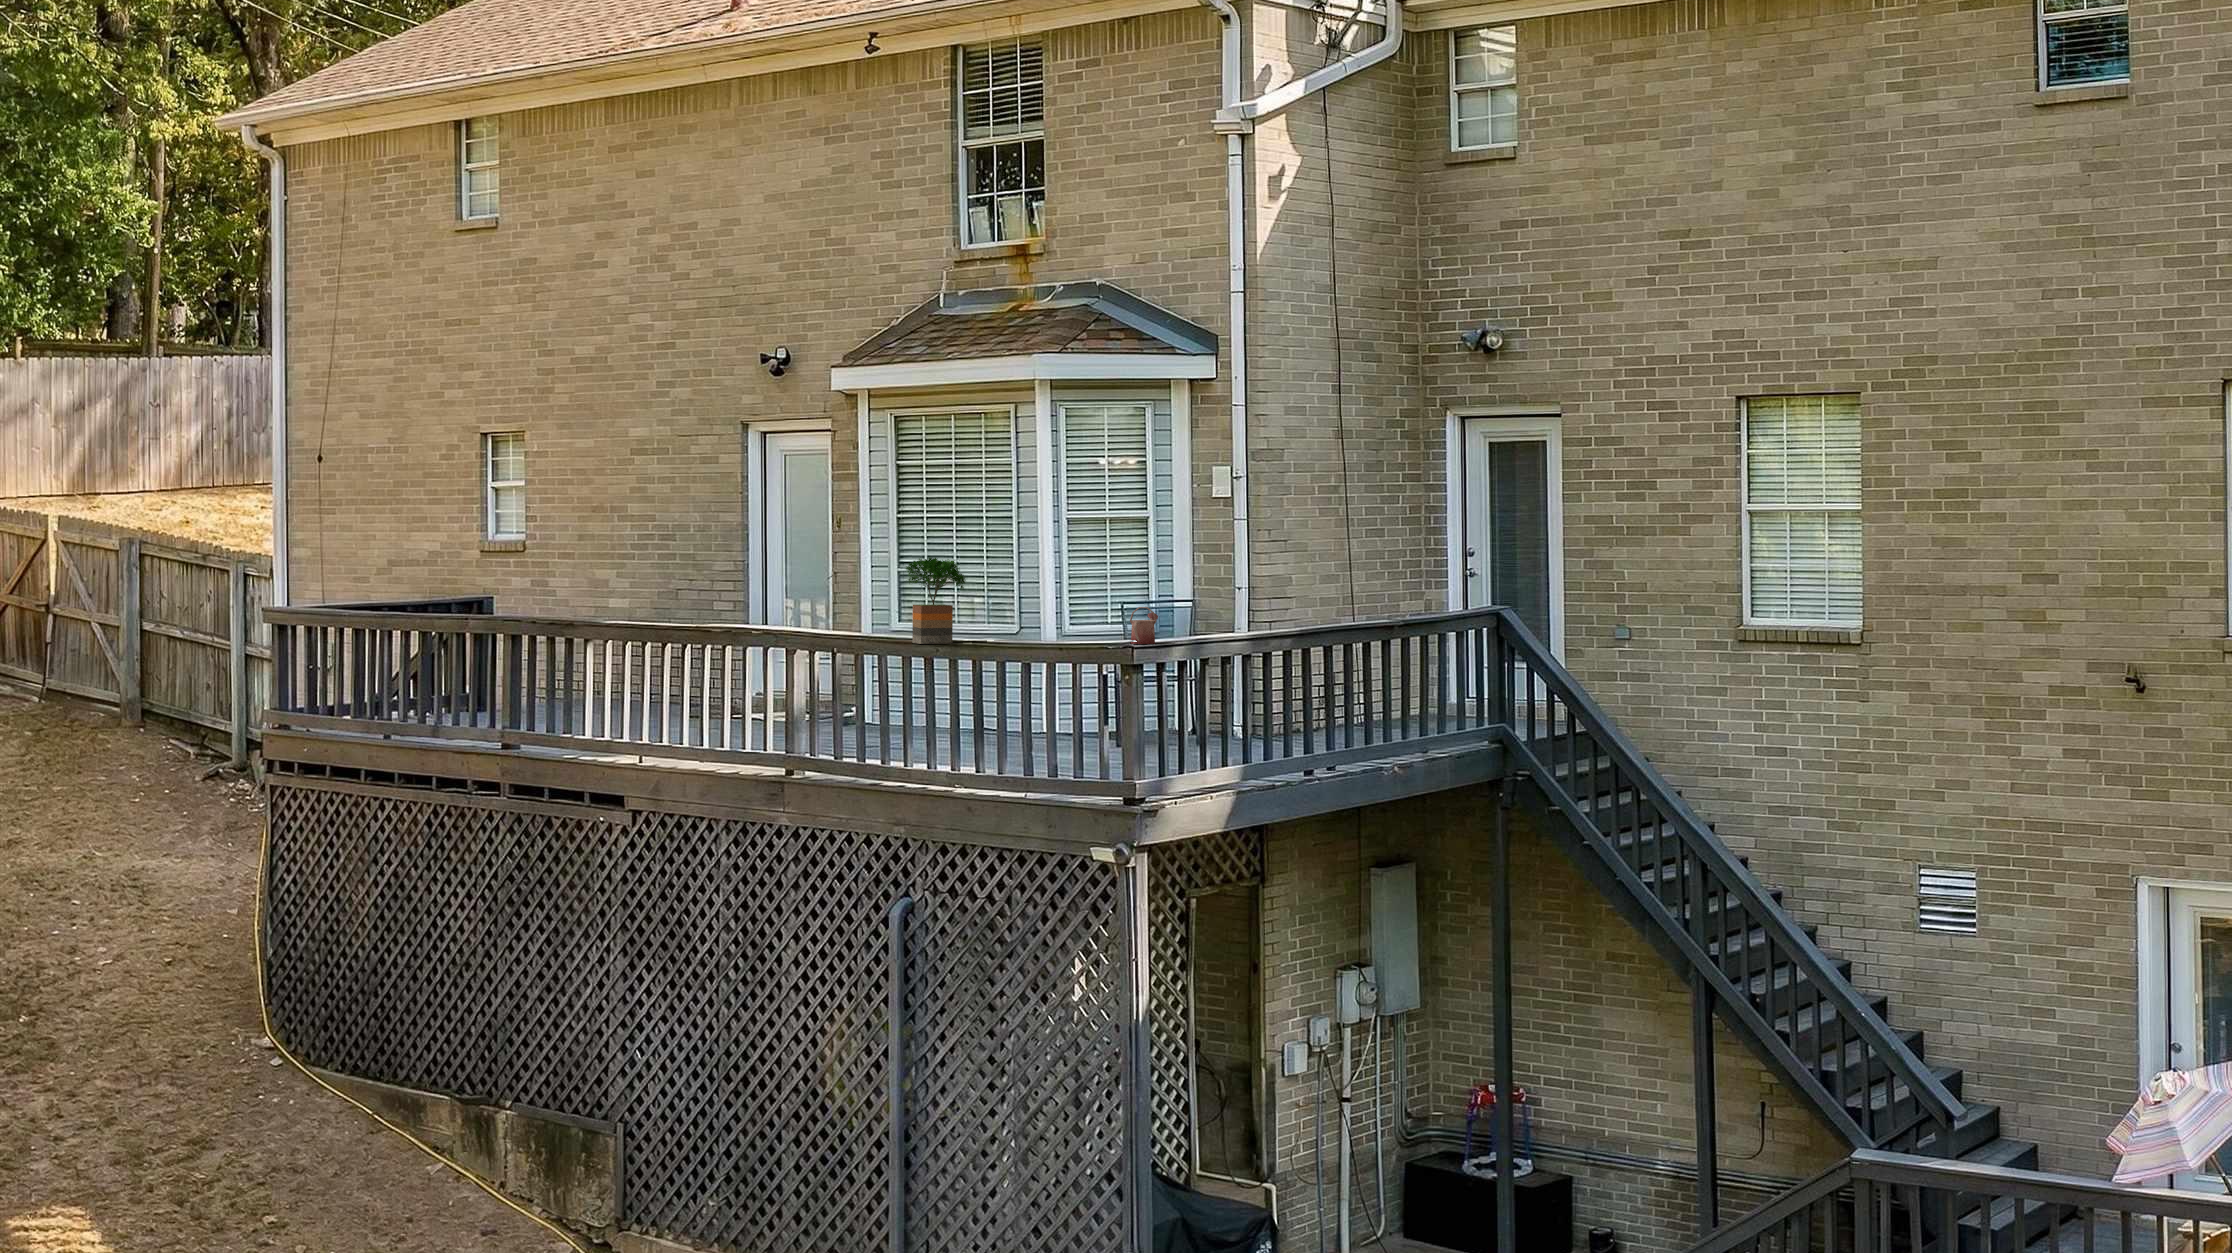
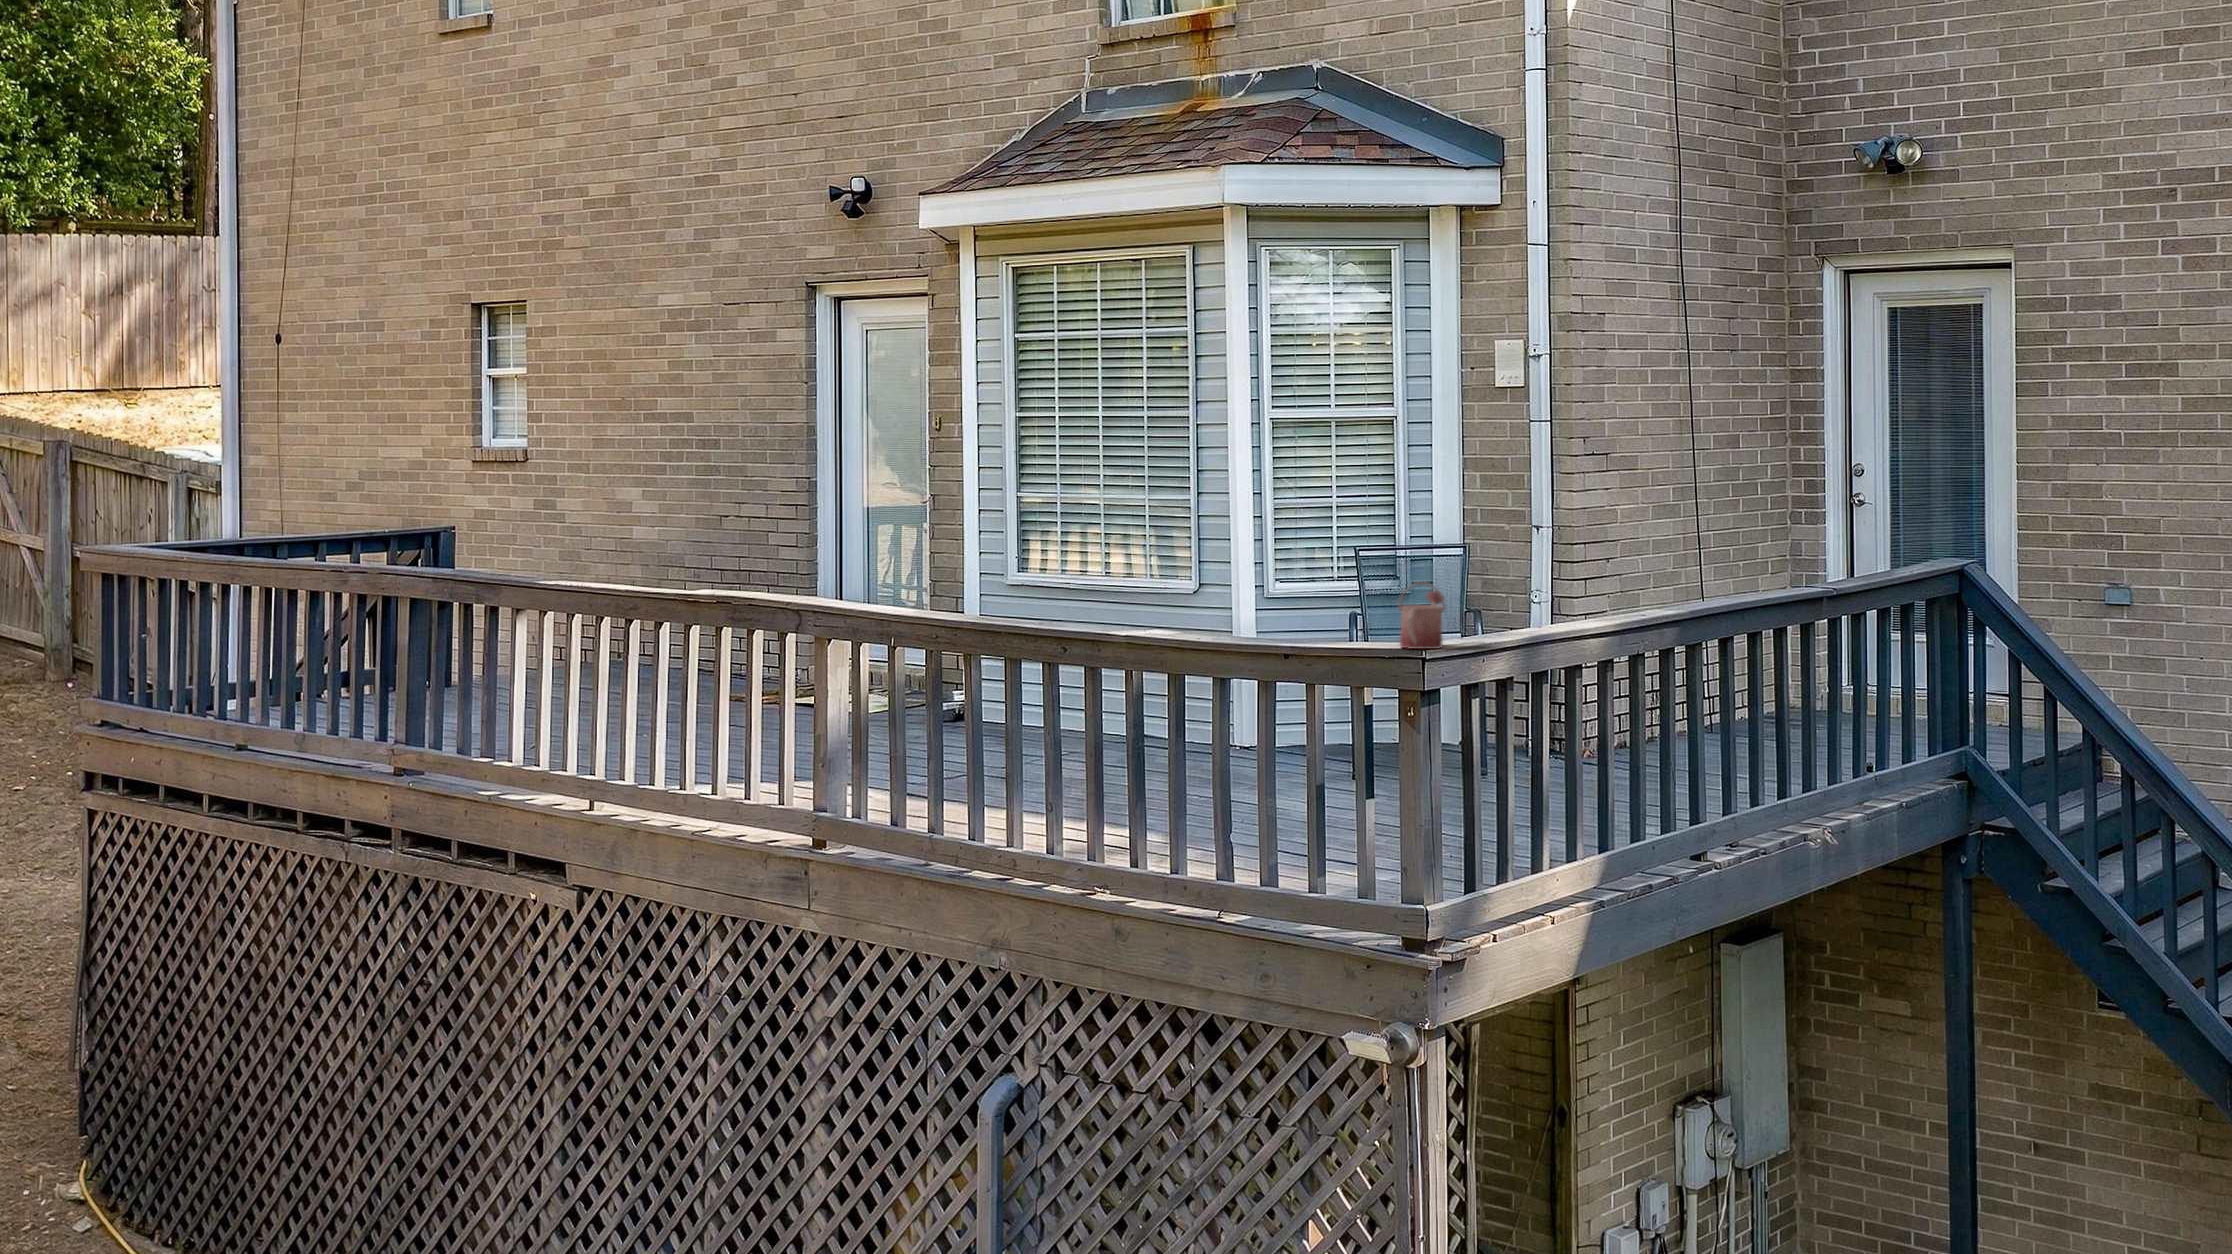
potted tree: present [906,558,966,644] -> none [1008,487,1114,637]

